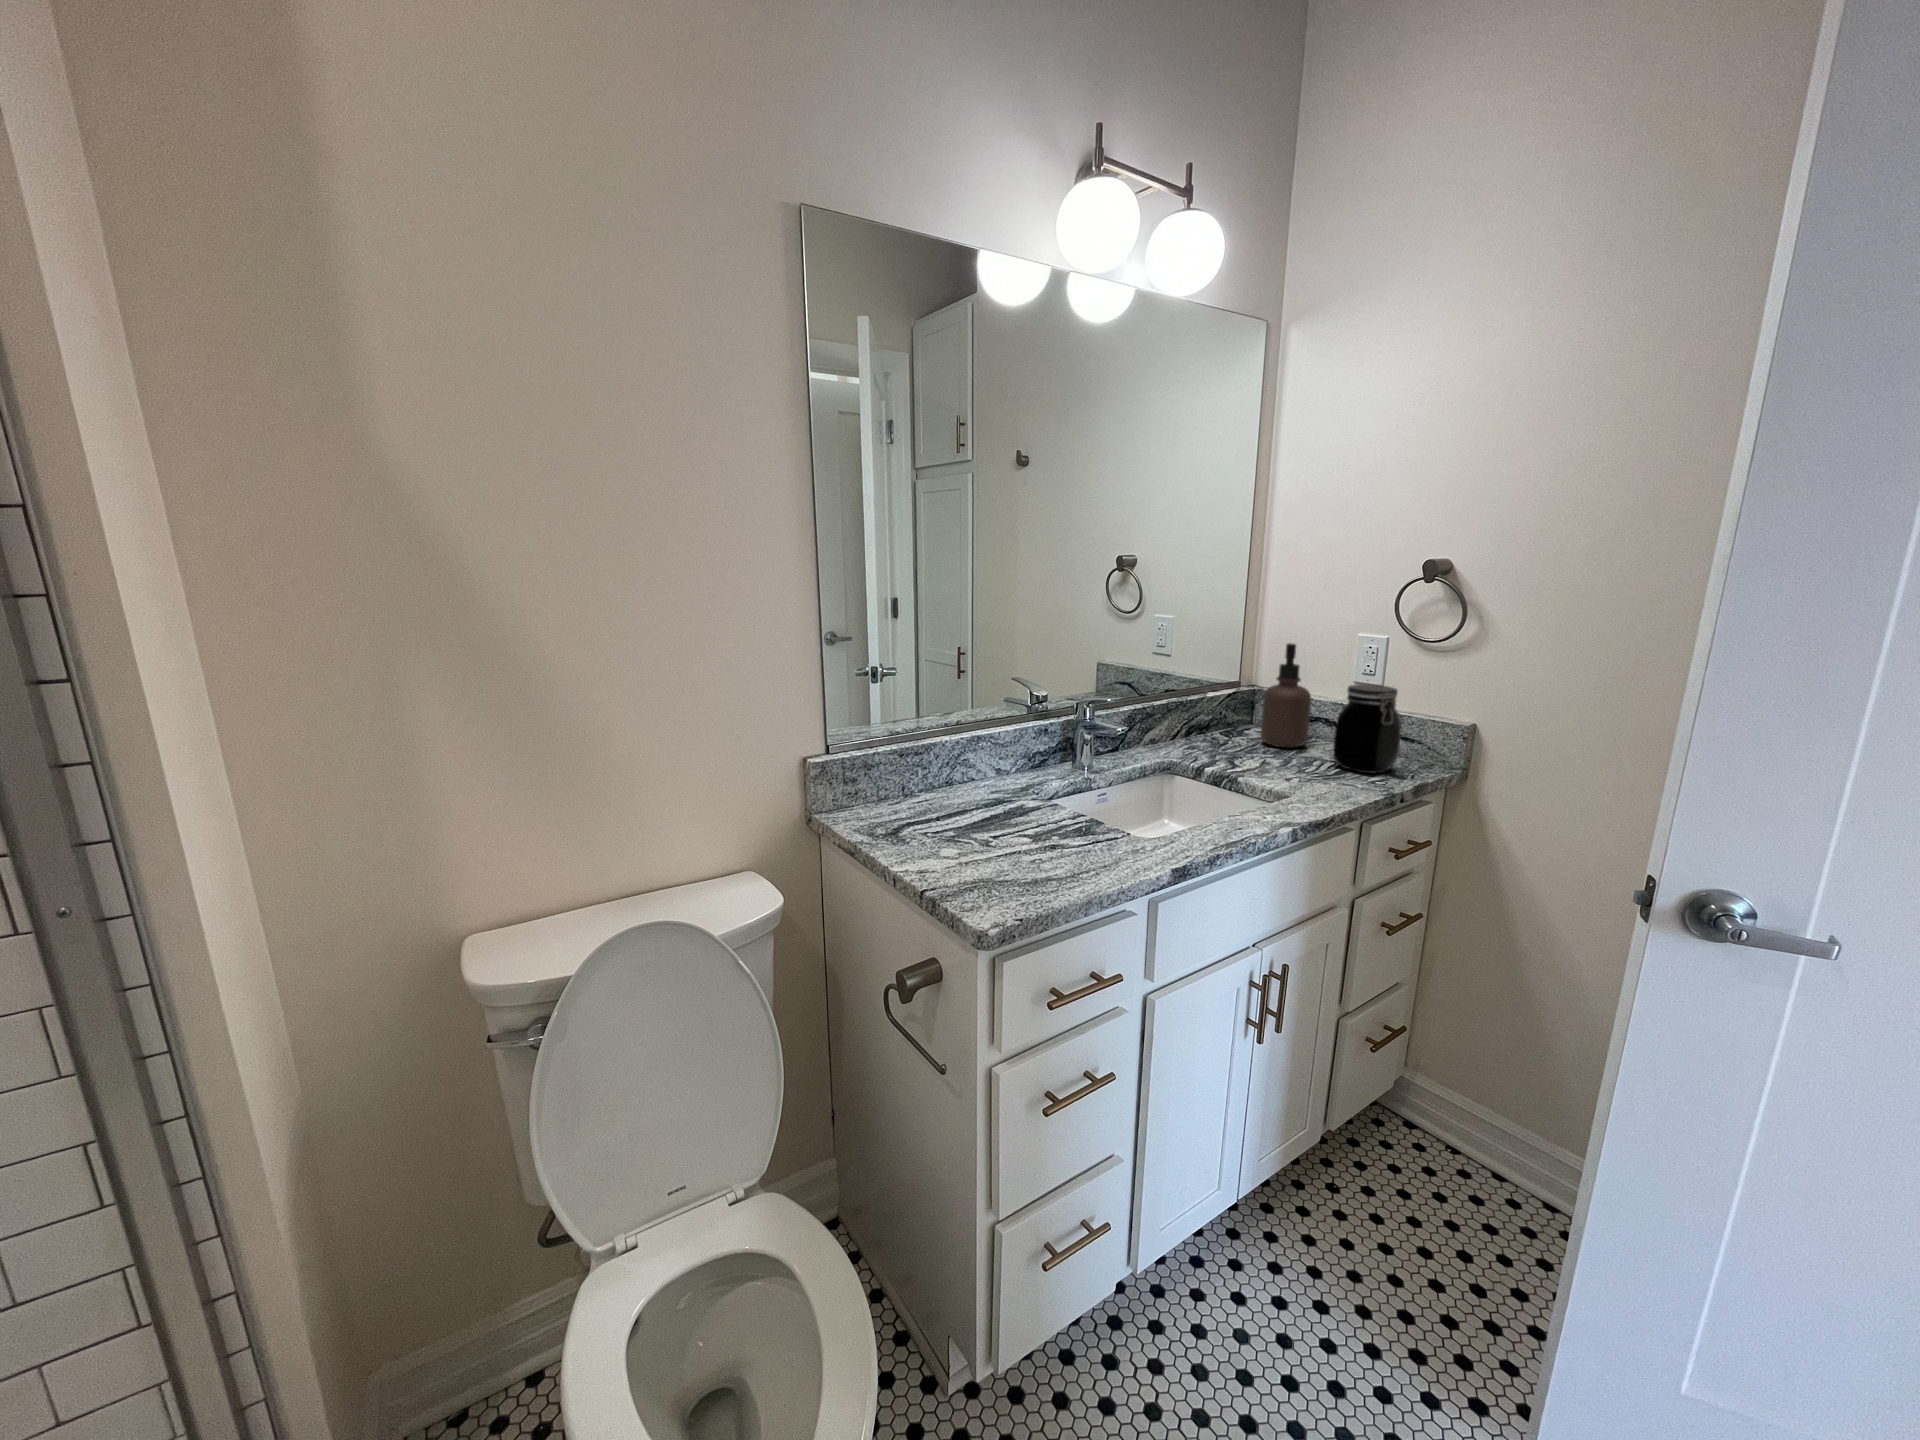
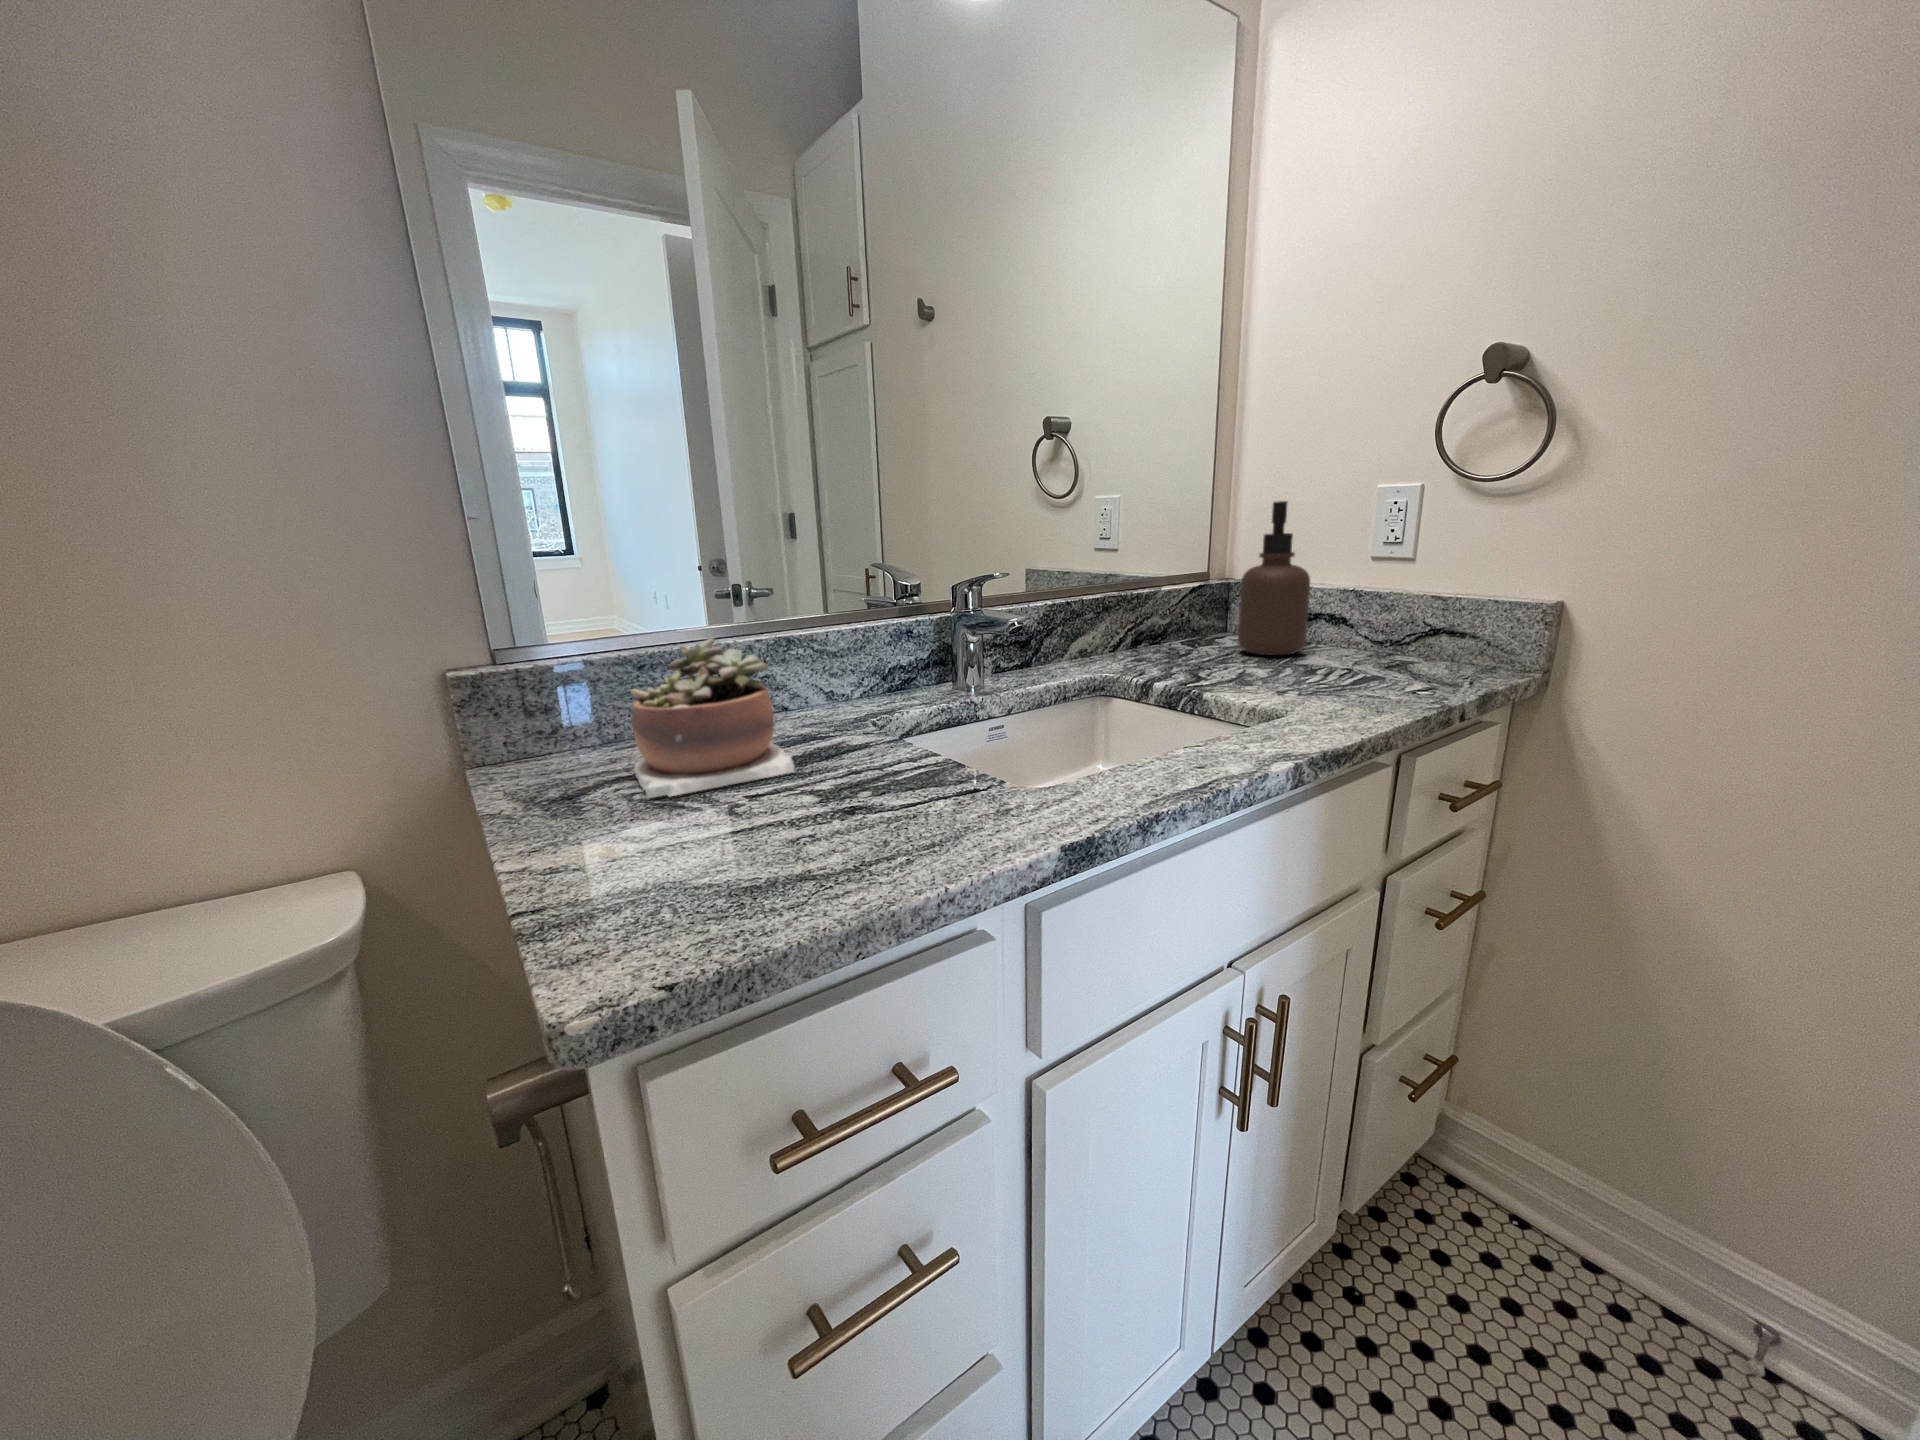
jar: present [1333,684,1401,774] -> none [1347,546,1453,681]
succulent plant: none [907,743,1008,837] -> present [631,638,795,798]

